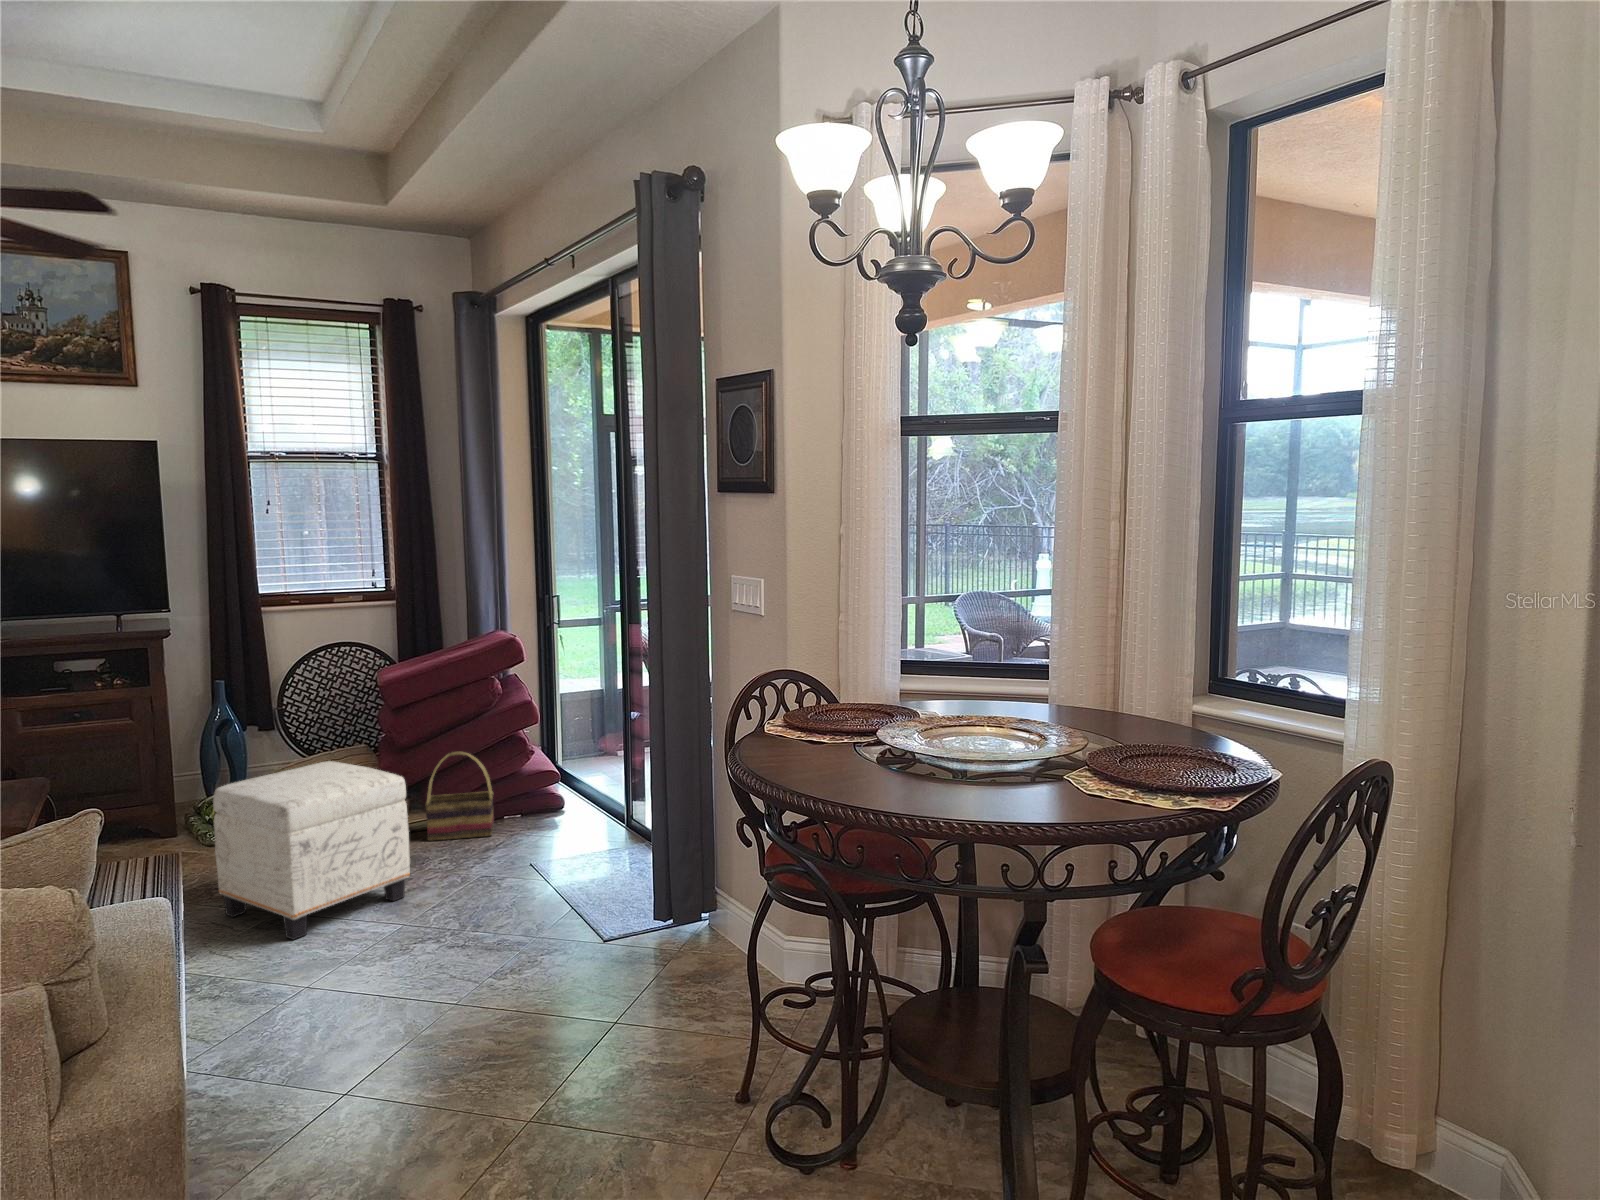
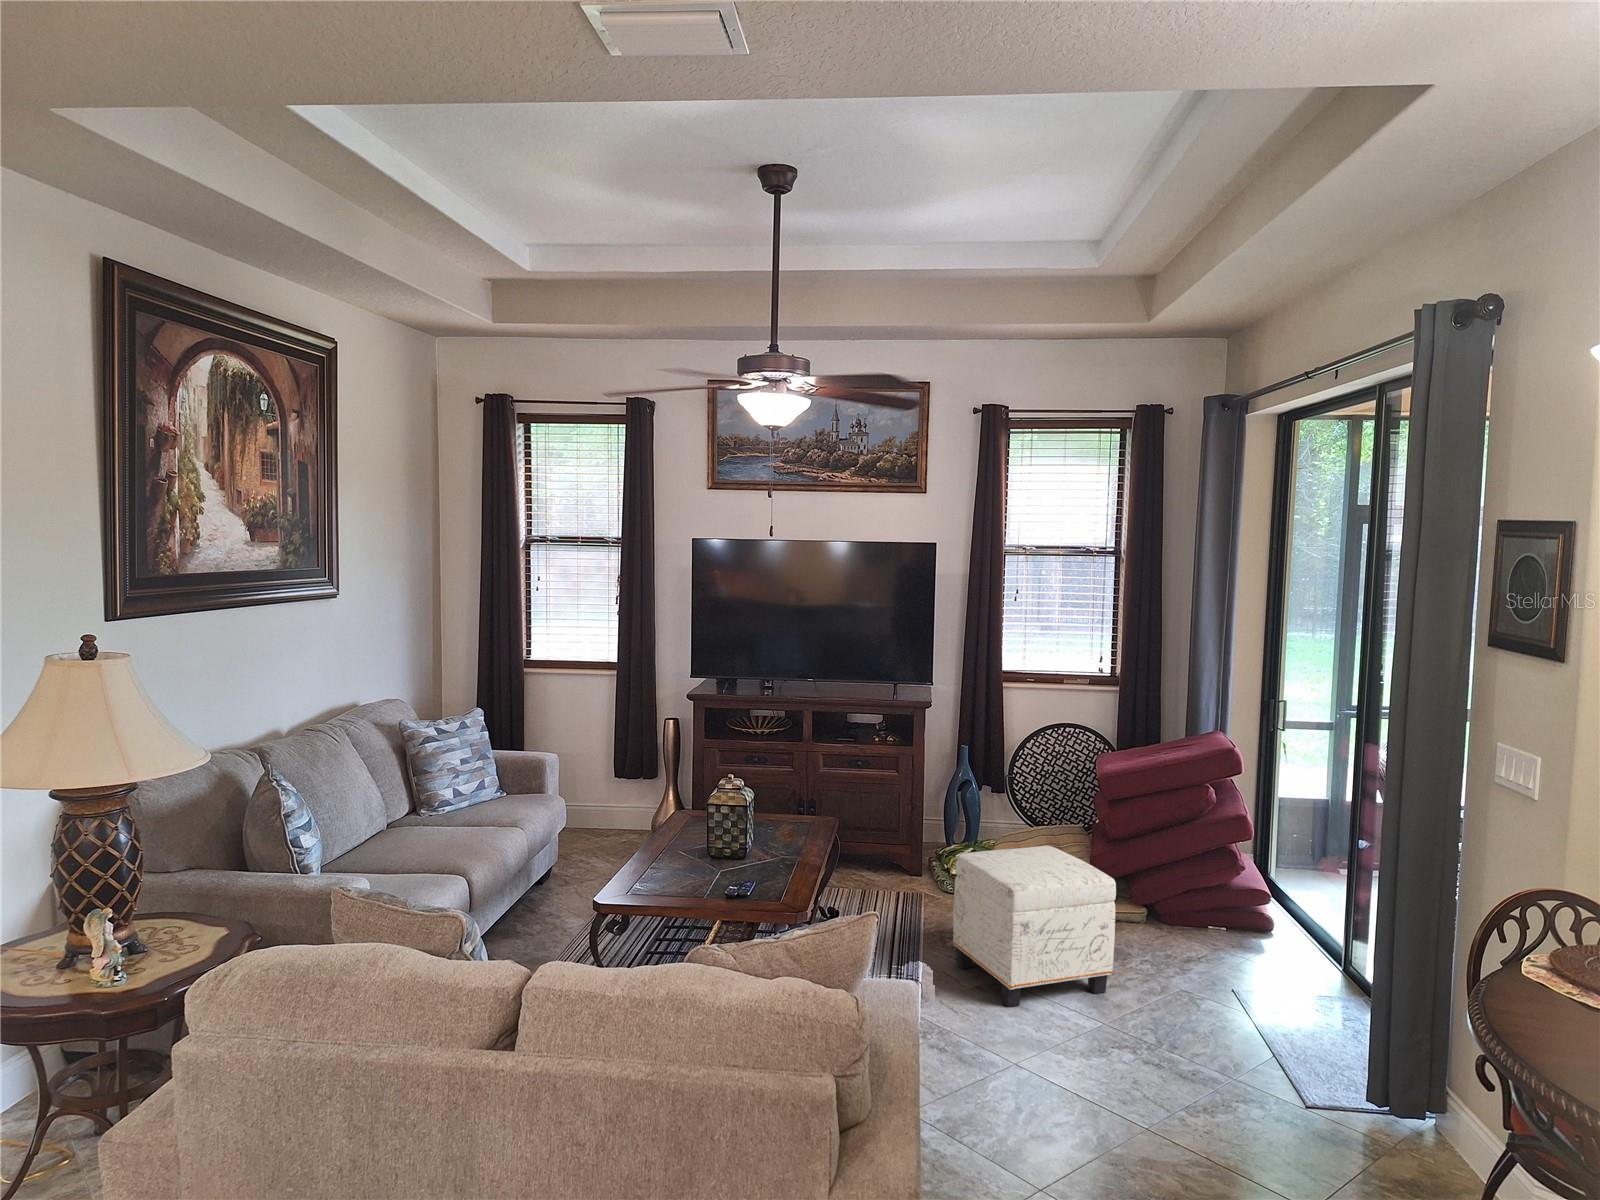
basket: present [425,752,494,841] -> none [1131,855,1199,947]

